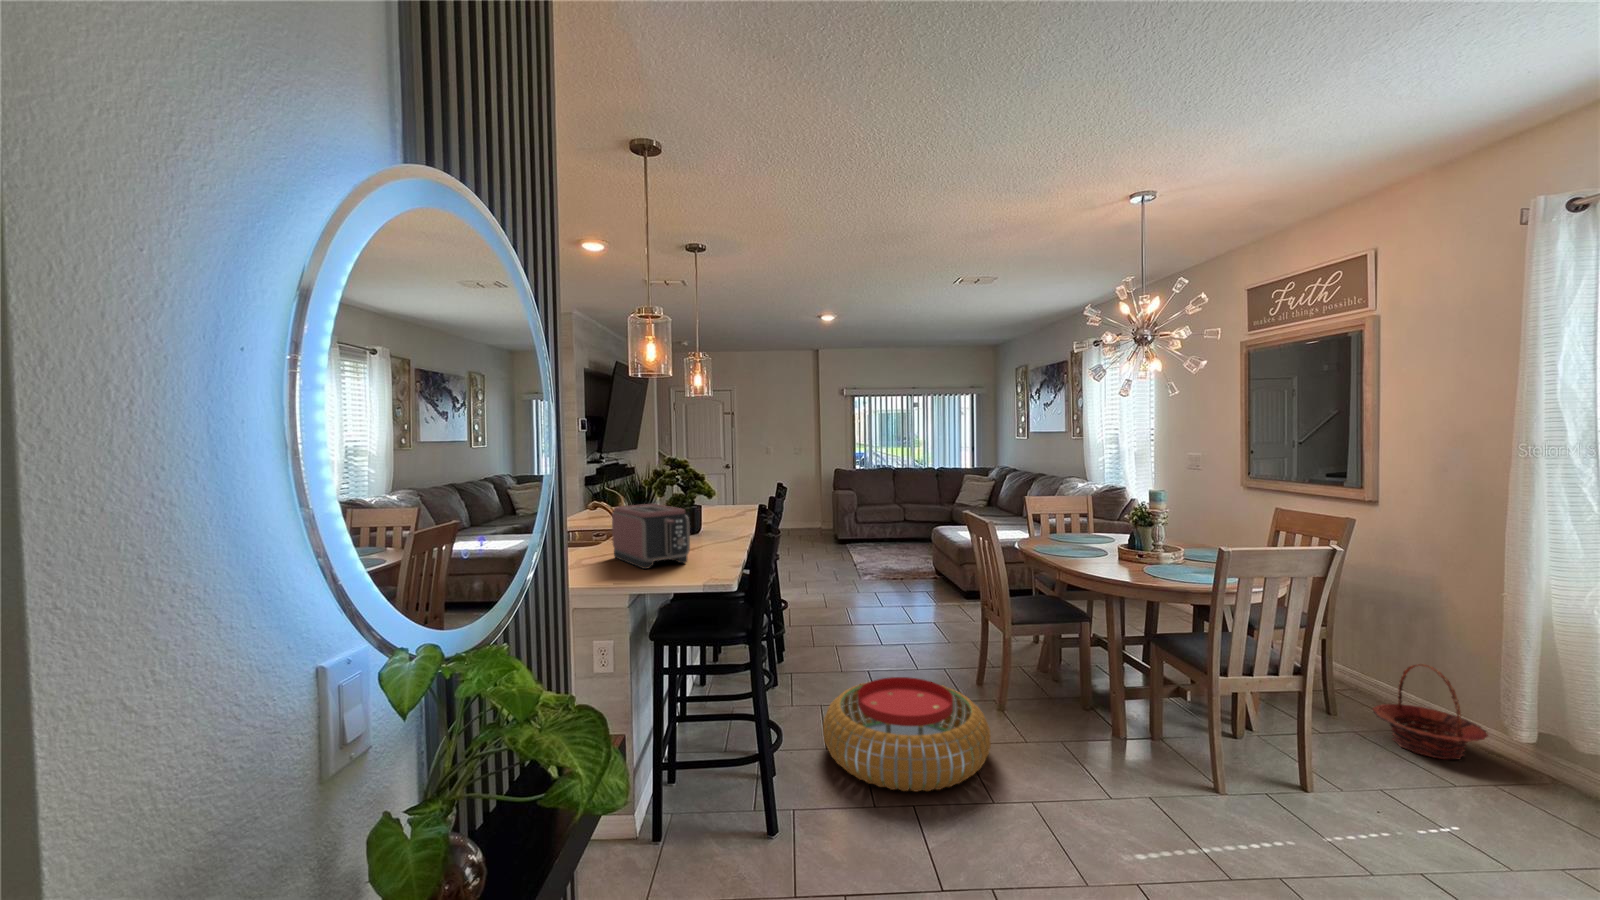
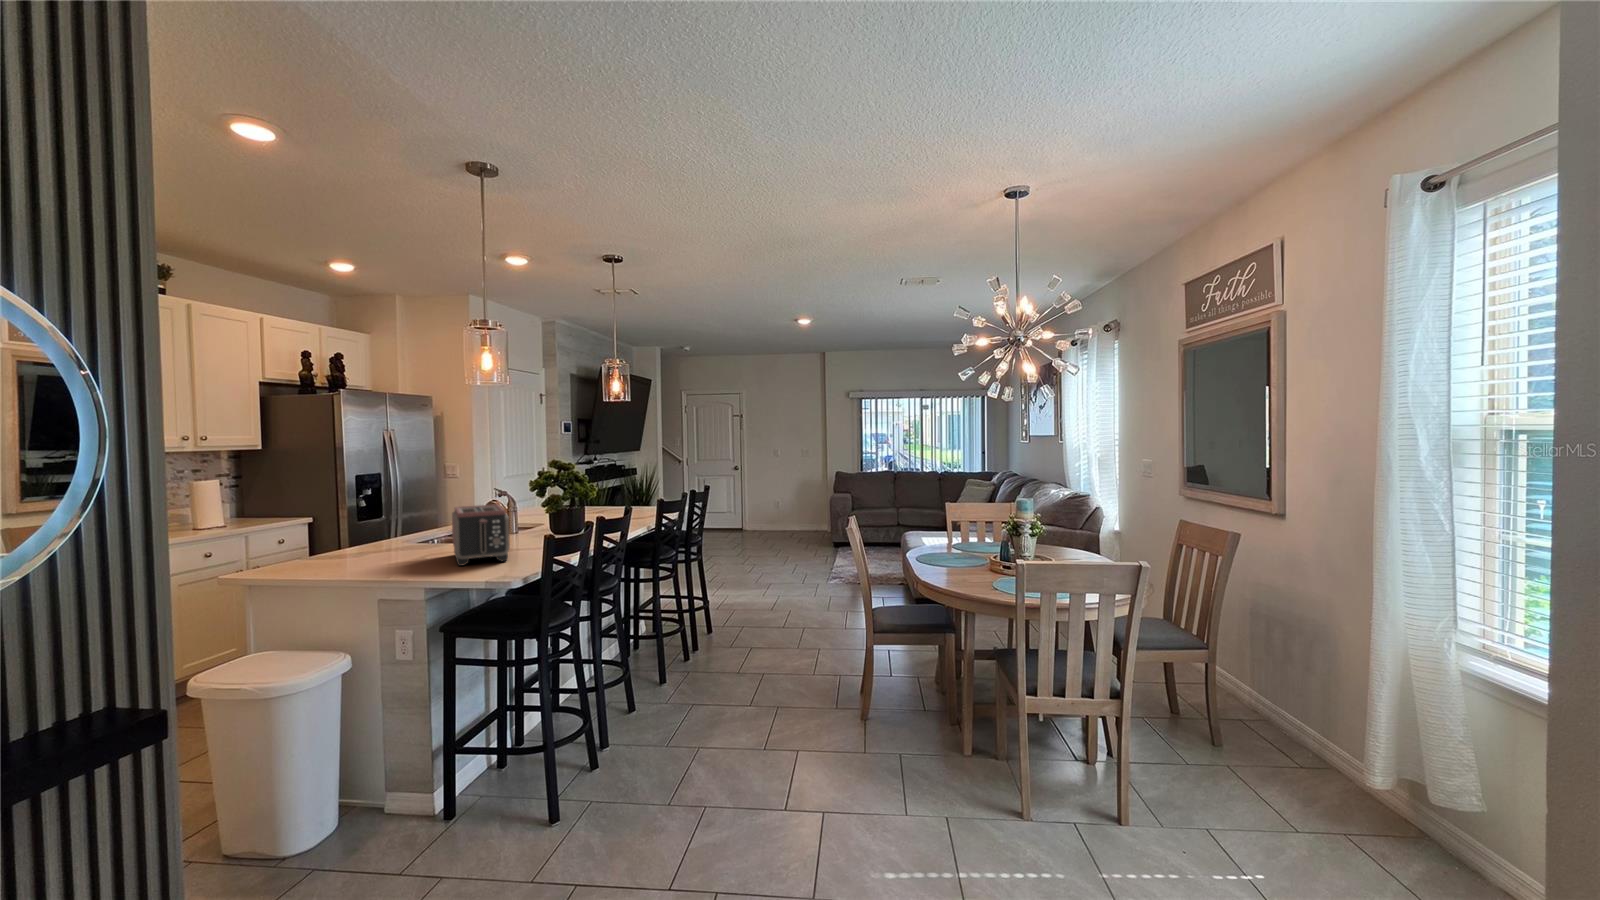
basket: present [1373,664,1488,759] -> none [1243,696,1359,805]
pouf: present [823,677,991,792] -> none [651,681,817,795]

